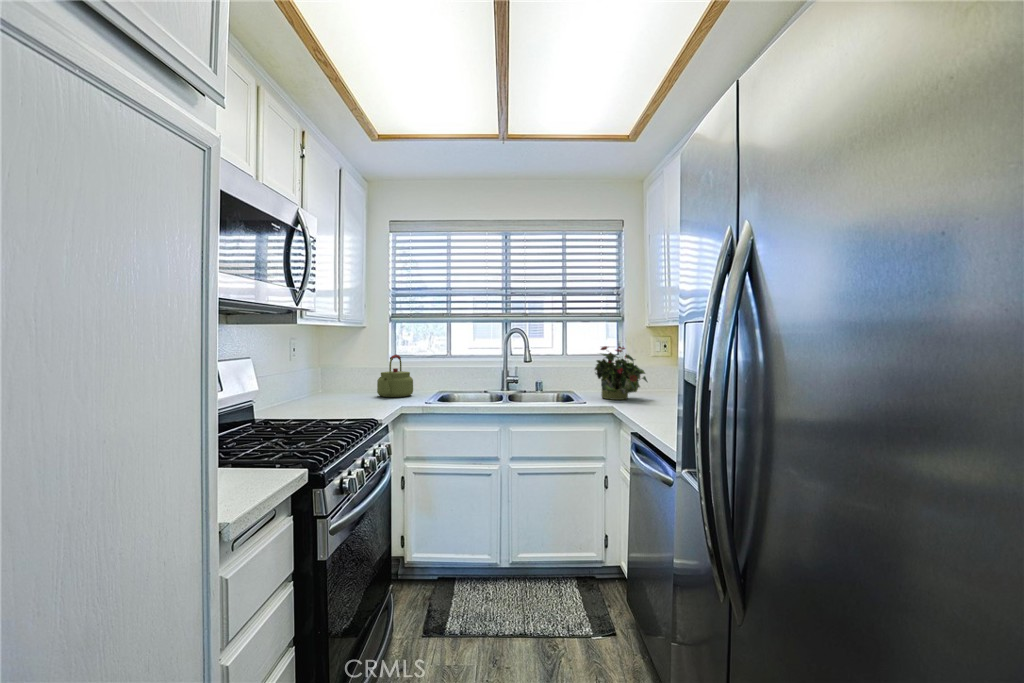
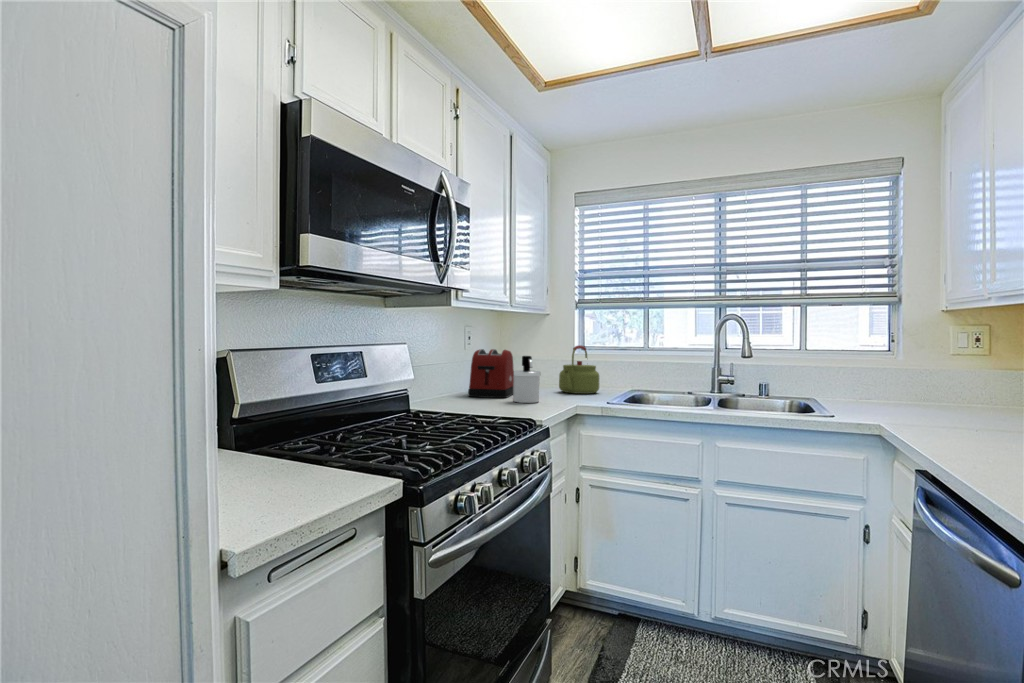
potted plant: present [595,346,647,400] -> none [849,337,945,416]
toaster: none [294,362,337,408] -> present [468,349,513,398]
soap dispenser: none [341,368,367,410] -> present [513,356,540,403]

